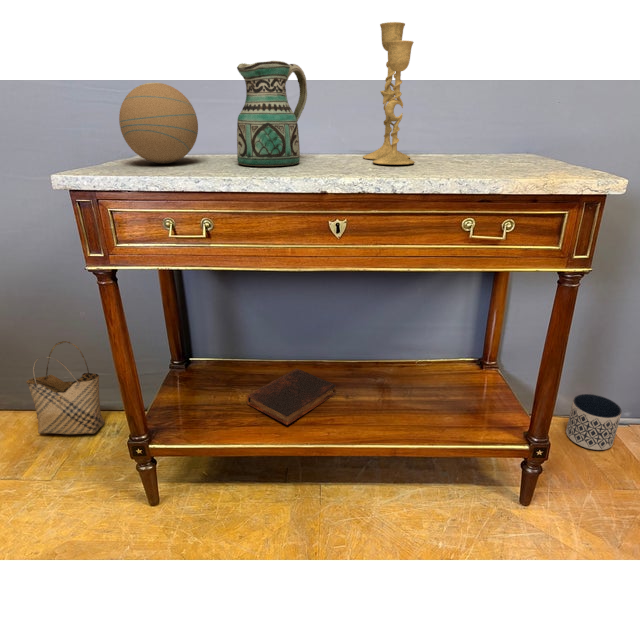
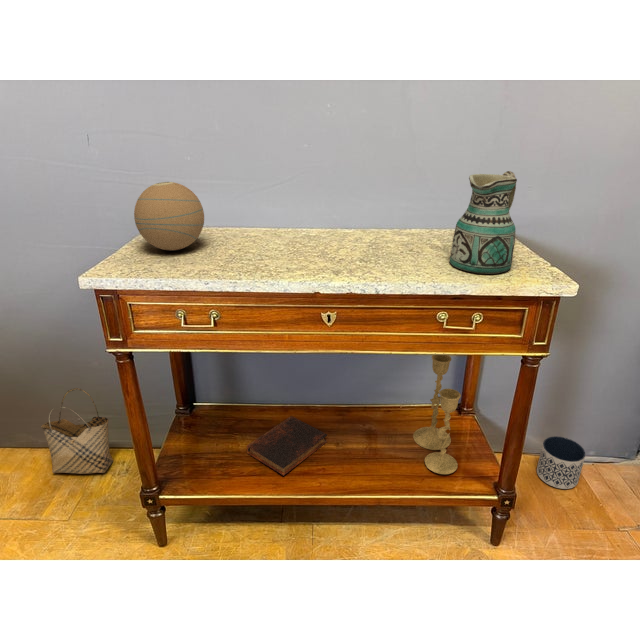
candlestick: present [363,22,415,165] -> present [413,355,461,474]
ceramic pitcher: present [237,61,307,166] -> present [450,171,517,274]

